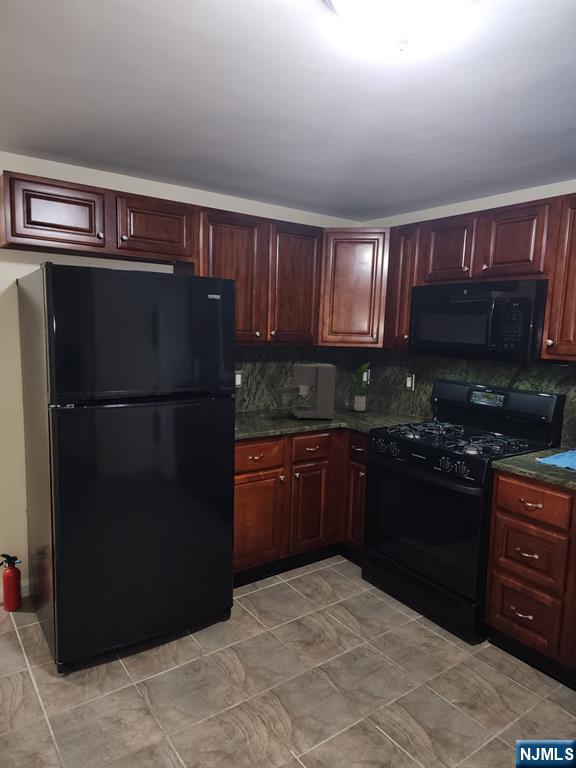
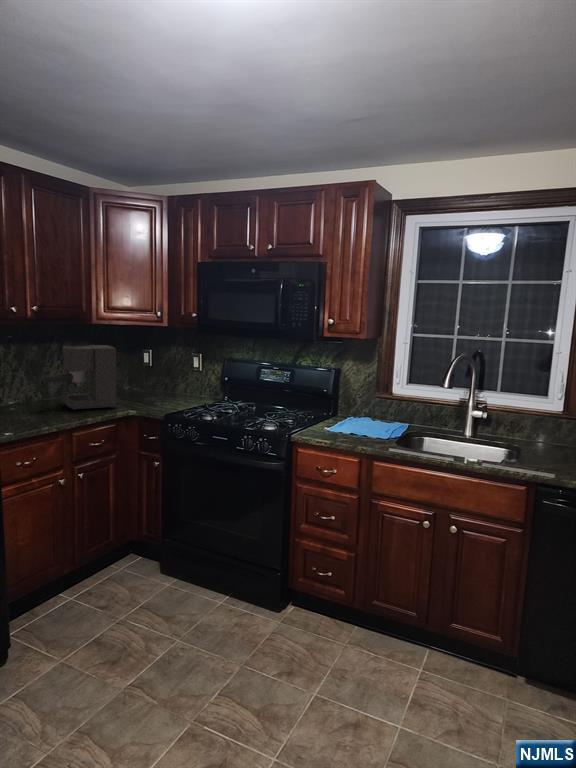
potted plant: present [351,363,372,411] -> none [128,342,157,396]

